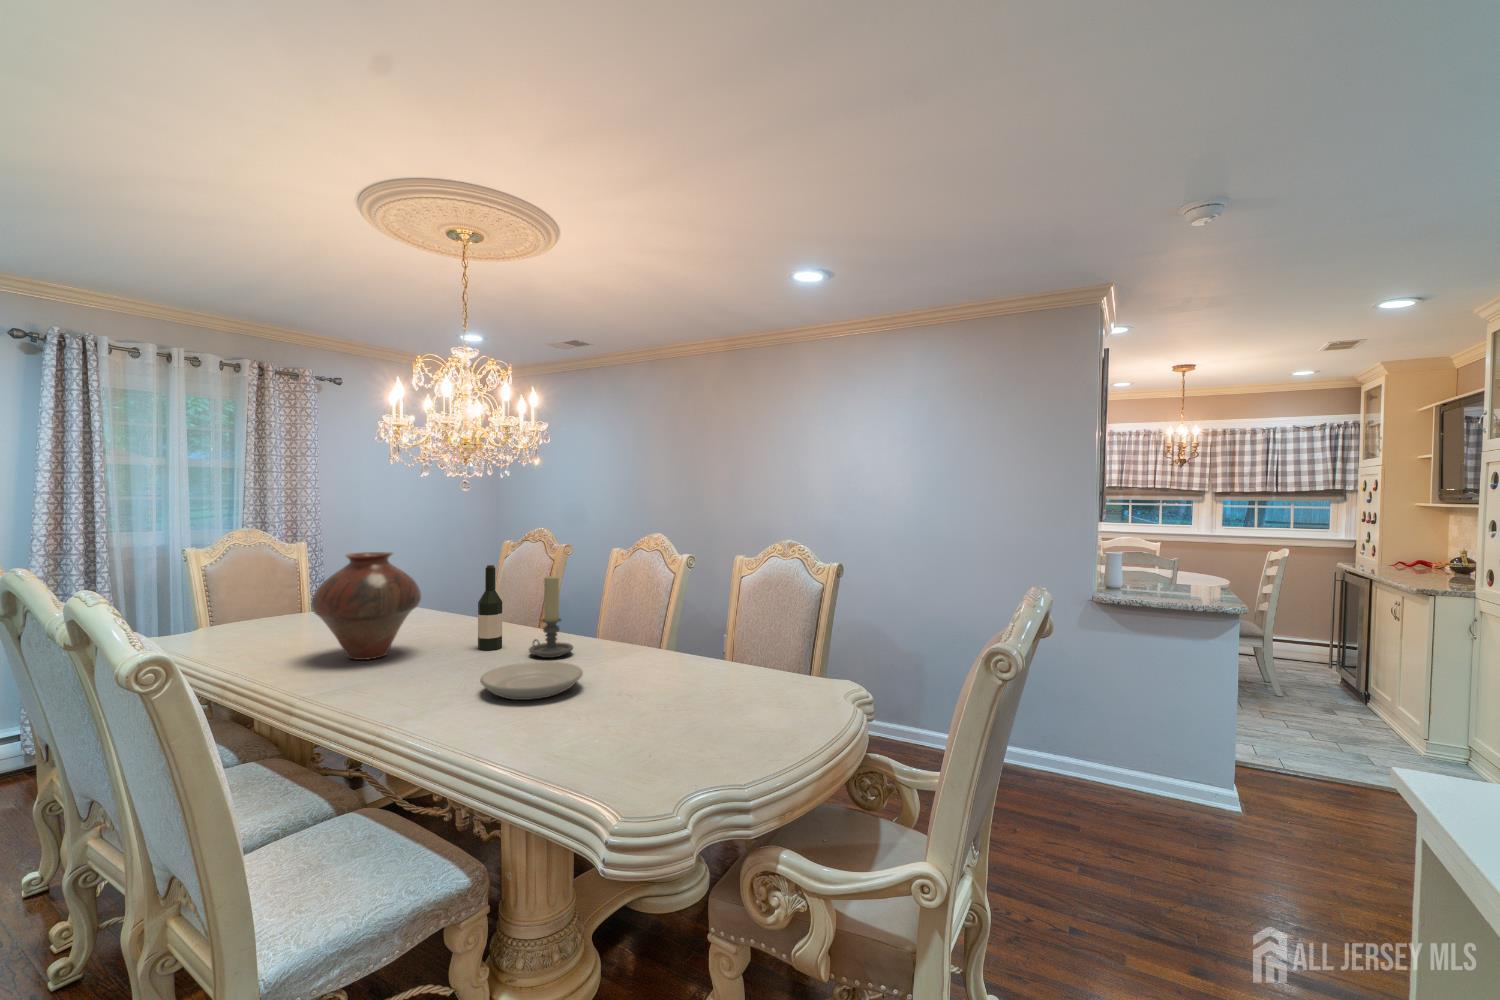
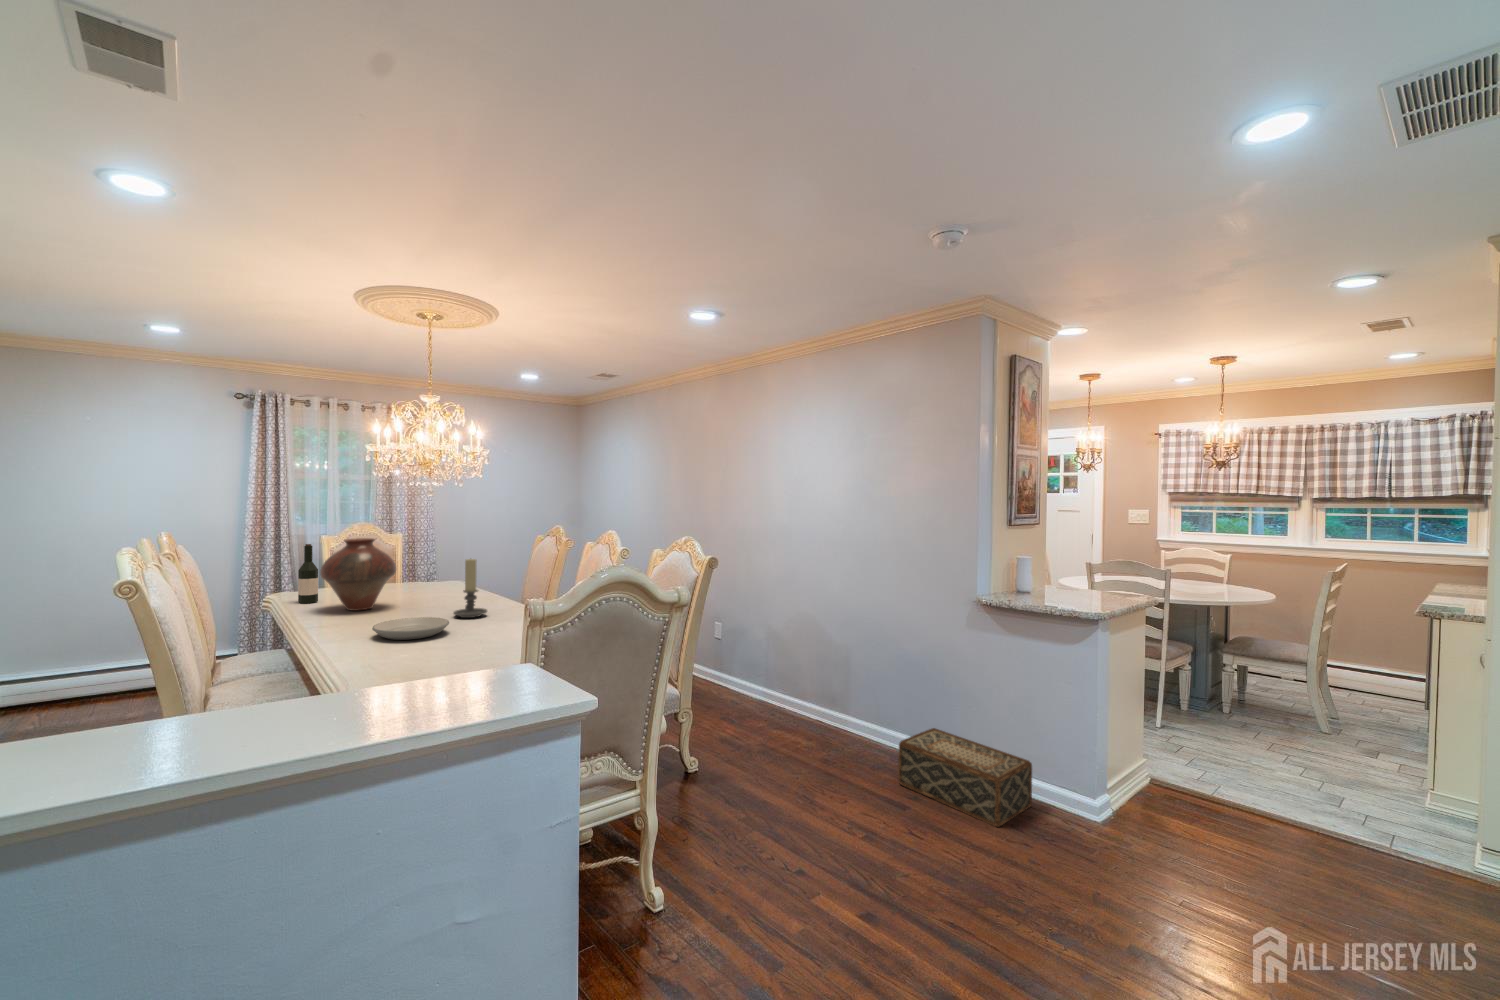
wine bottle: present [478,565,502,650] -> present [298,544,318,604]
woven basket: none [1041,733,1179,830] -> present [898,728,1032,827]

